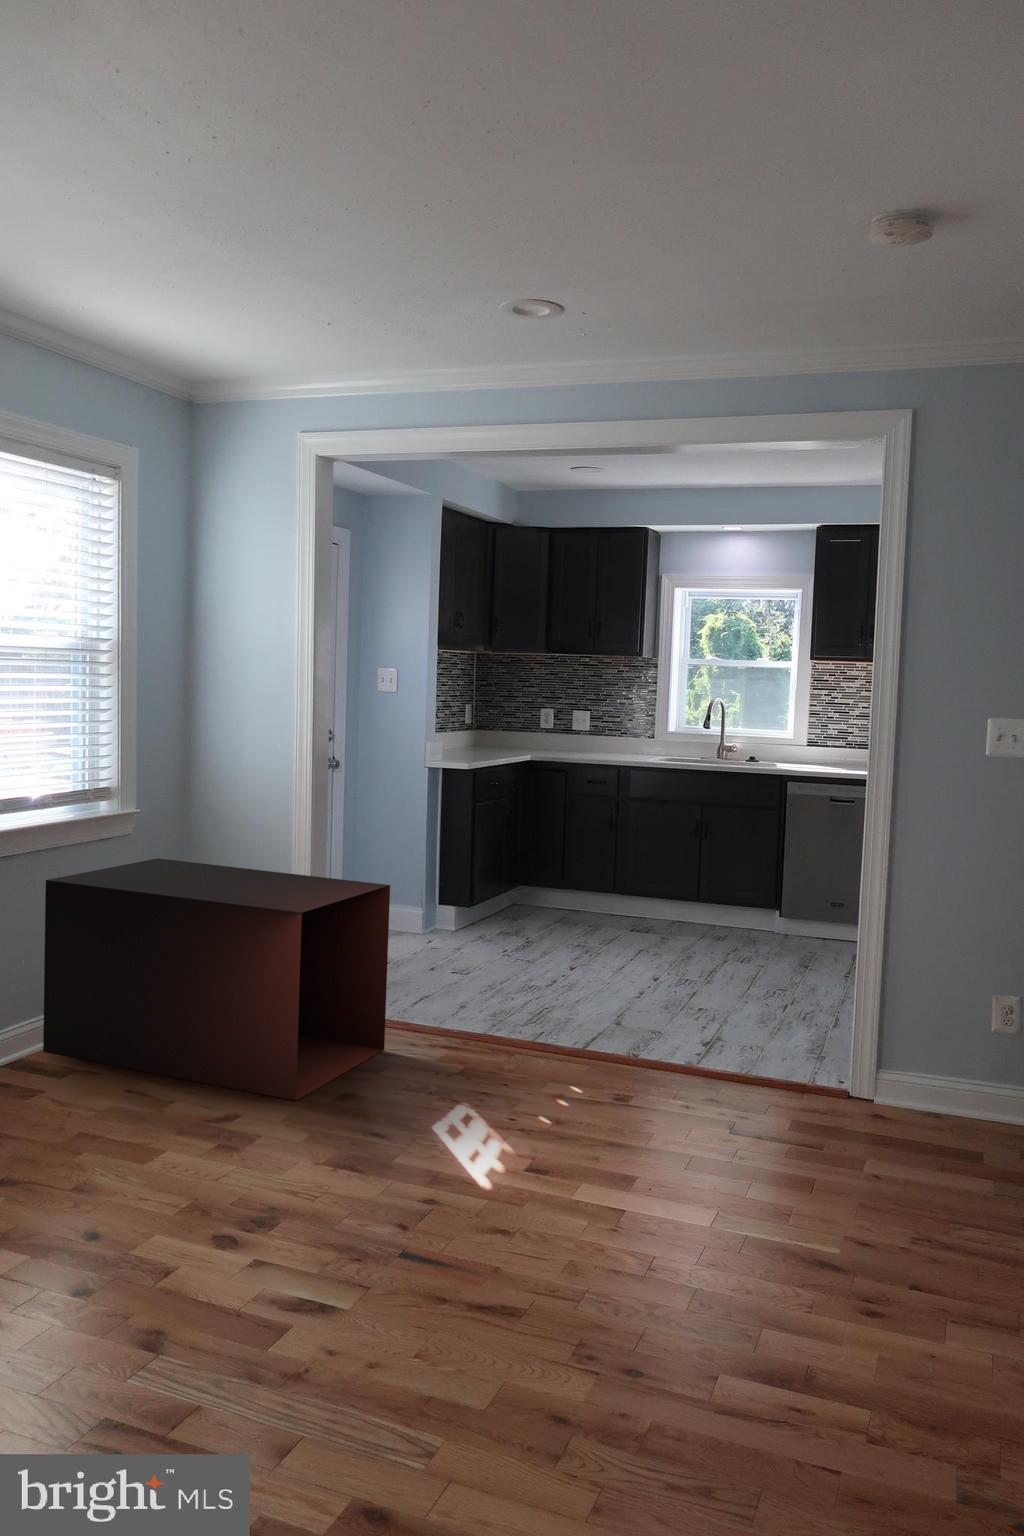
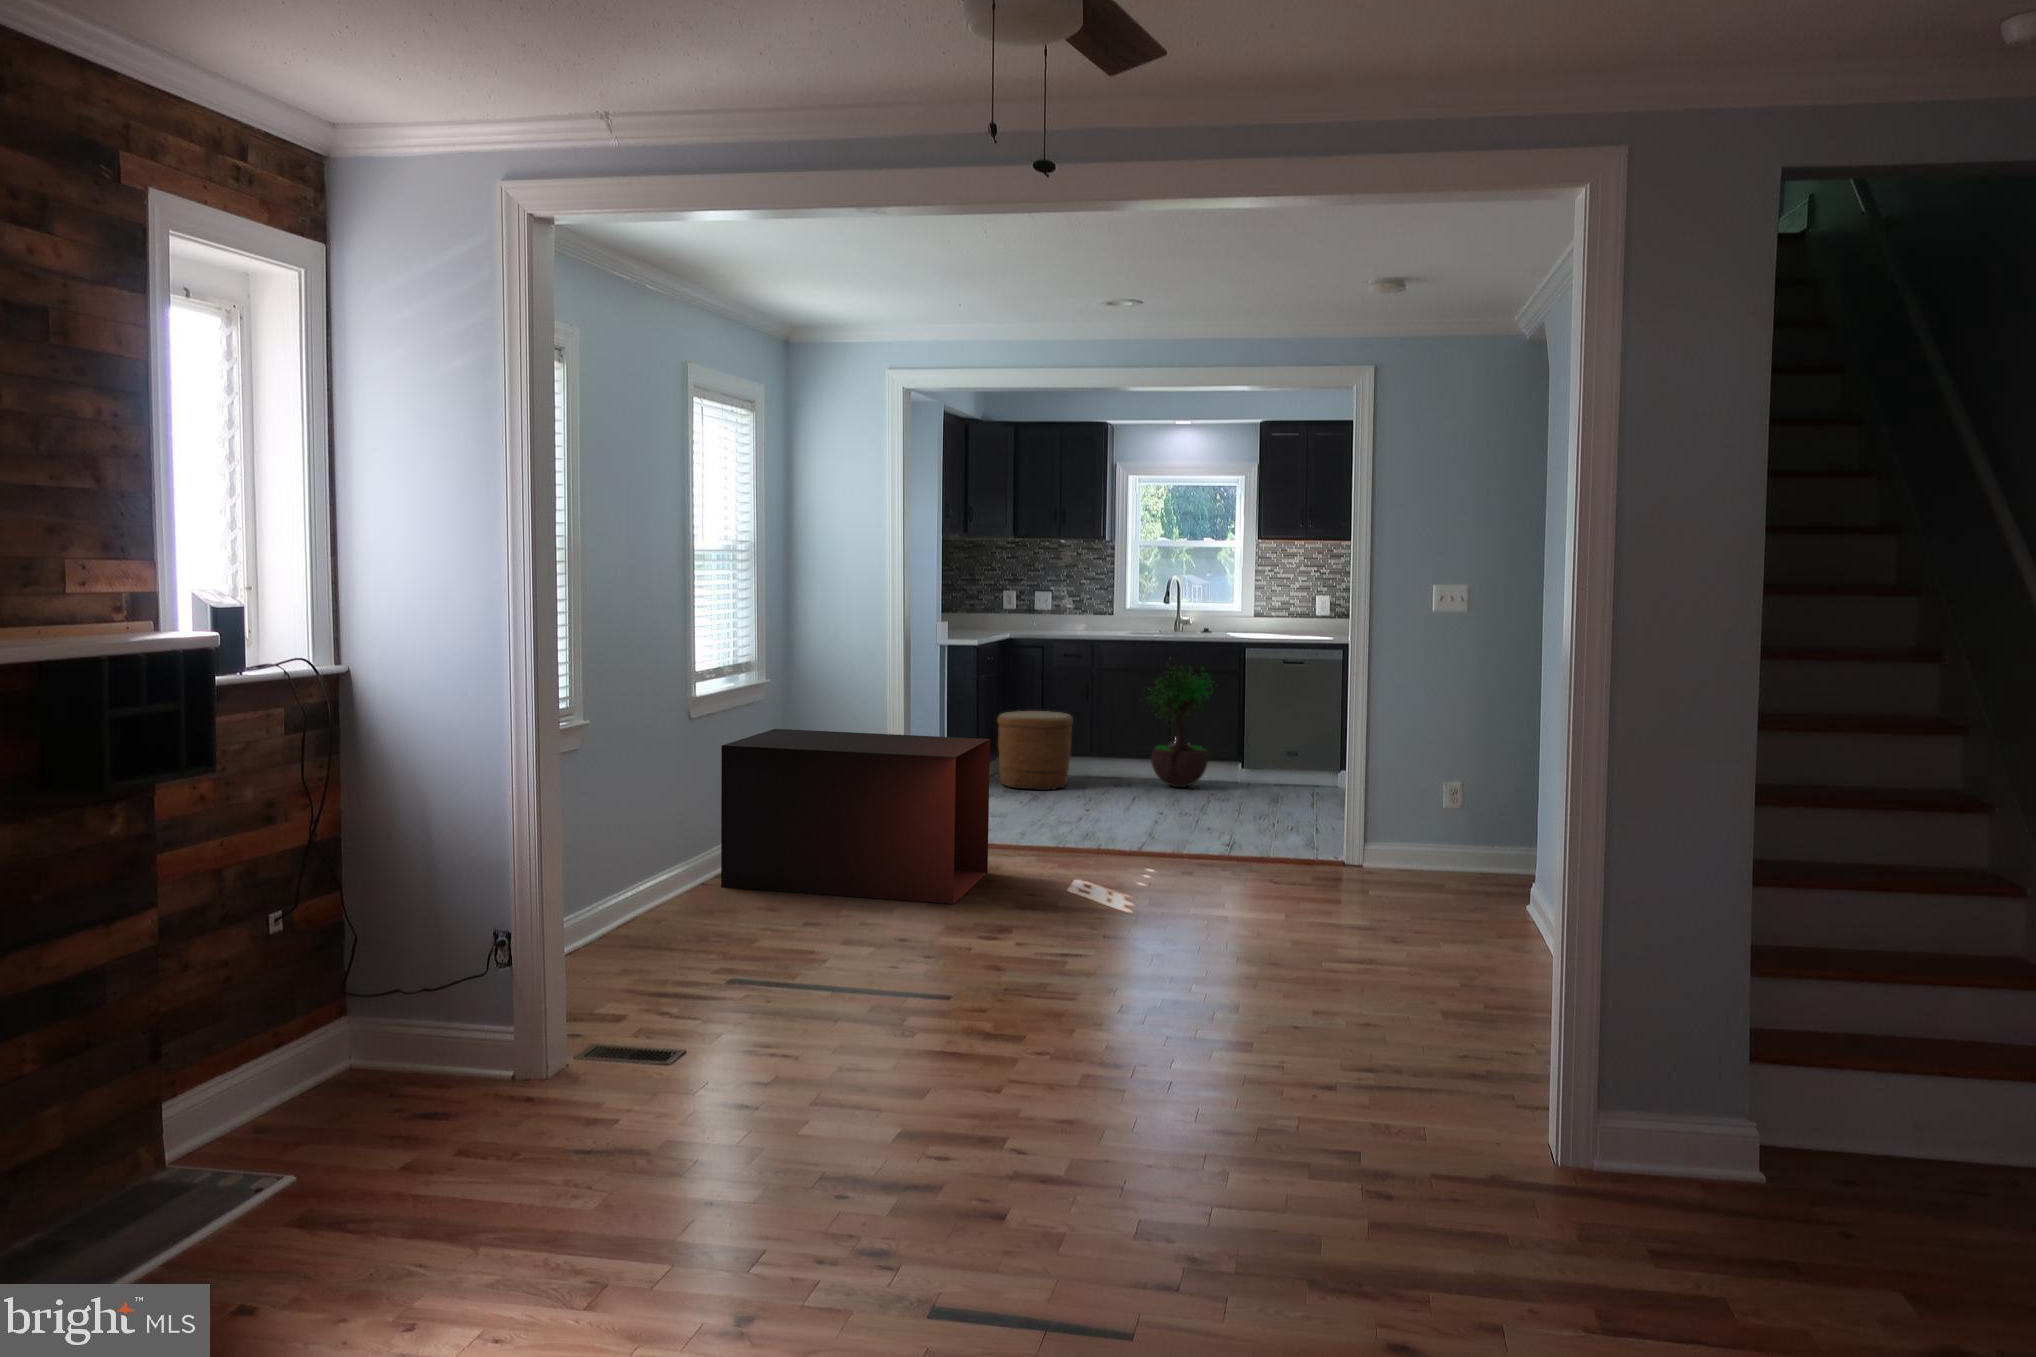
potted tree: none [662,788,750,934] -> present [1147,667,1213,787]
woven basket: none [504,841,587,931] -> present [998,711,1073,790]

